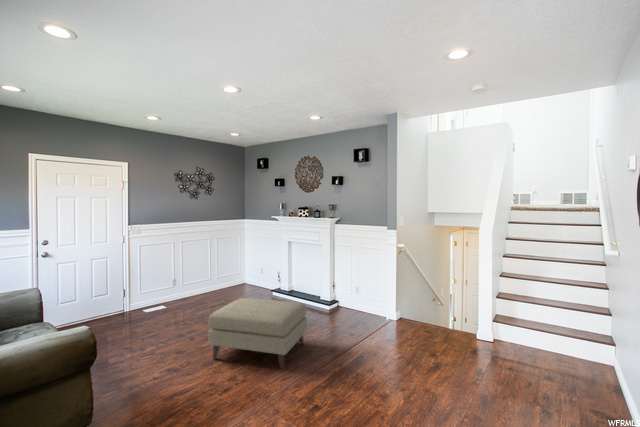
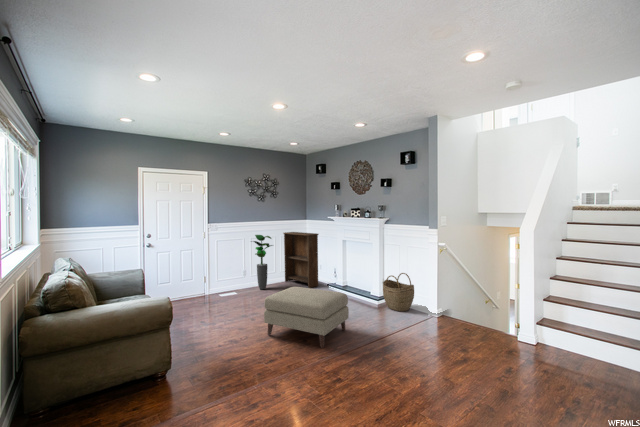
bookshelf: none [220,233,262,296] -> present [283,232,318,288]
potted plant: none [181,237,211,300] -> present [254,235,272,290]
woven basket: none [337,275,369,317] -> present [383,273,414,312]

